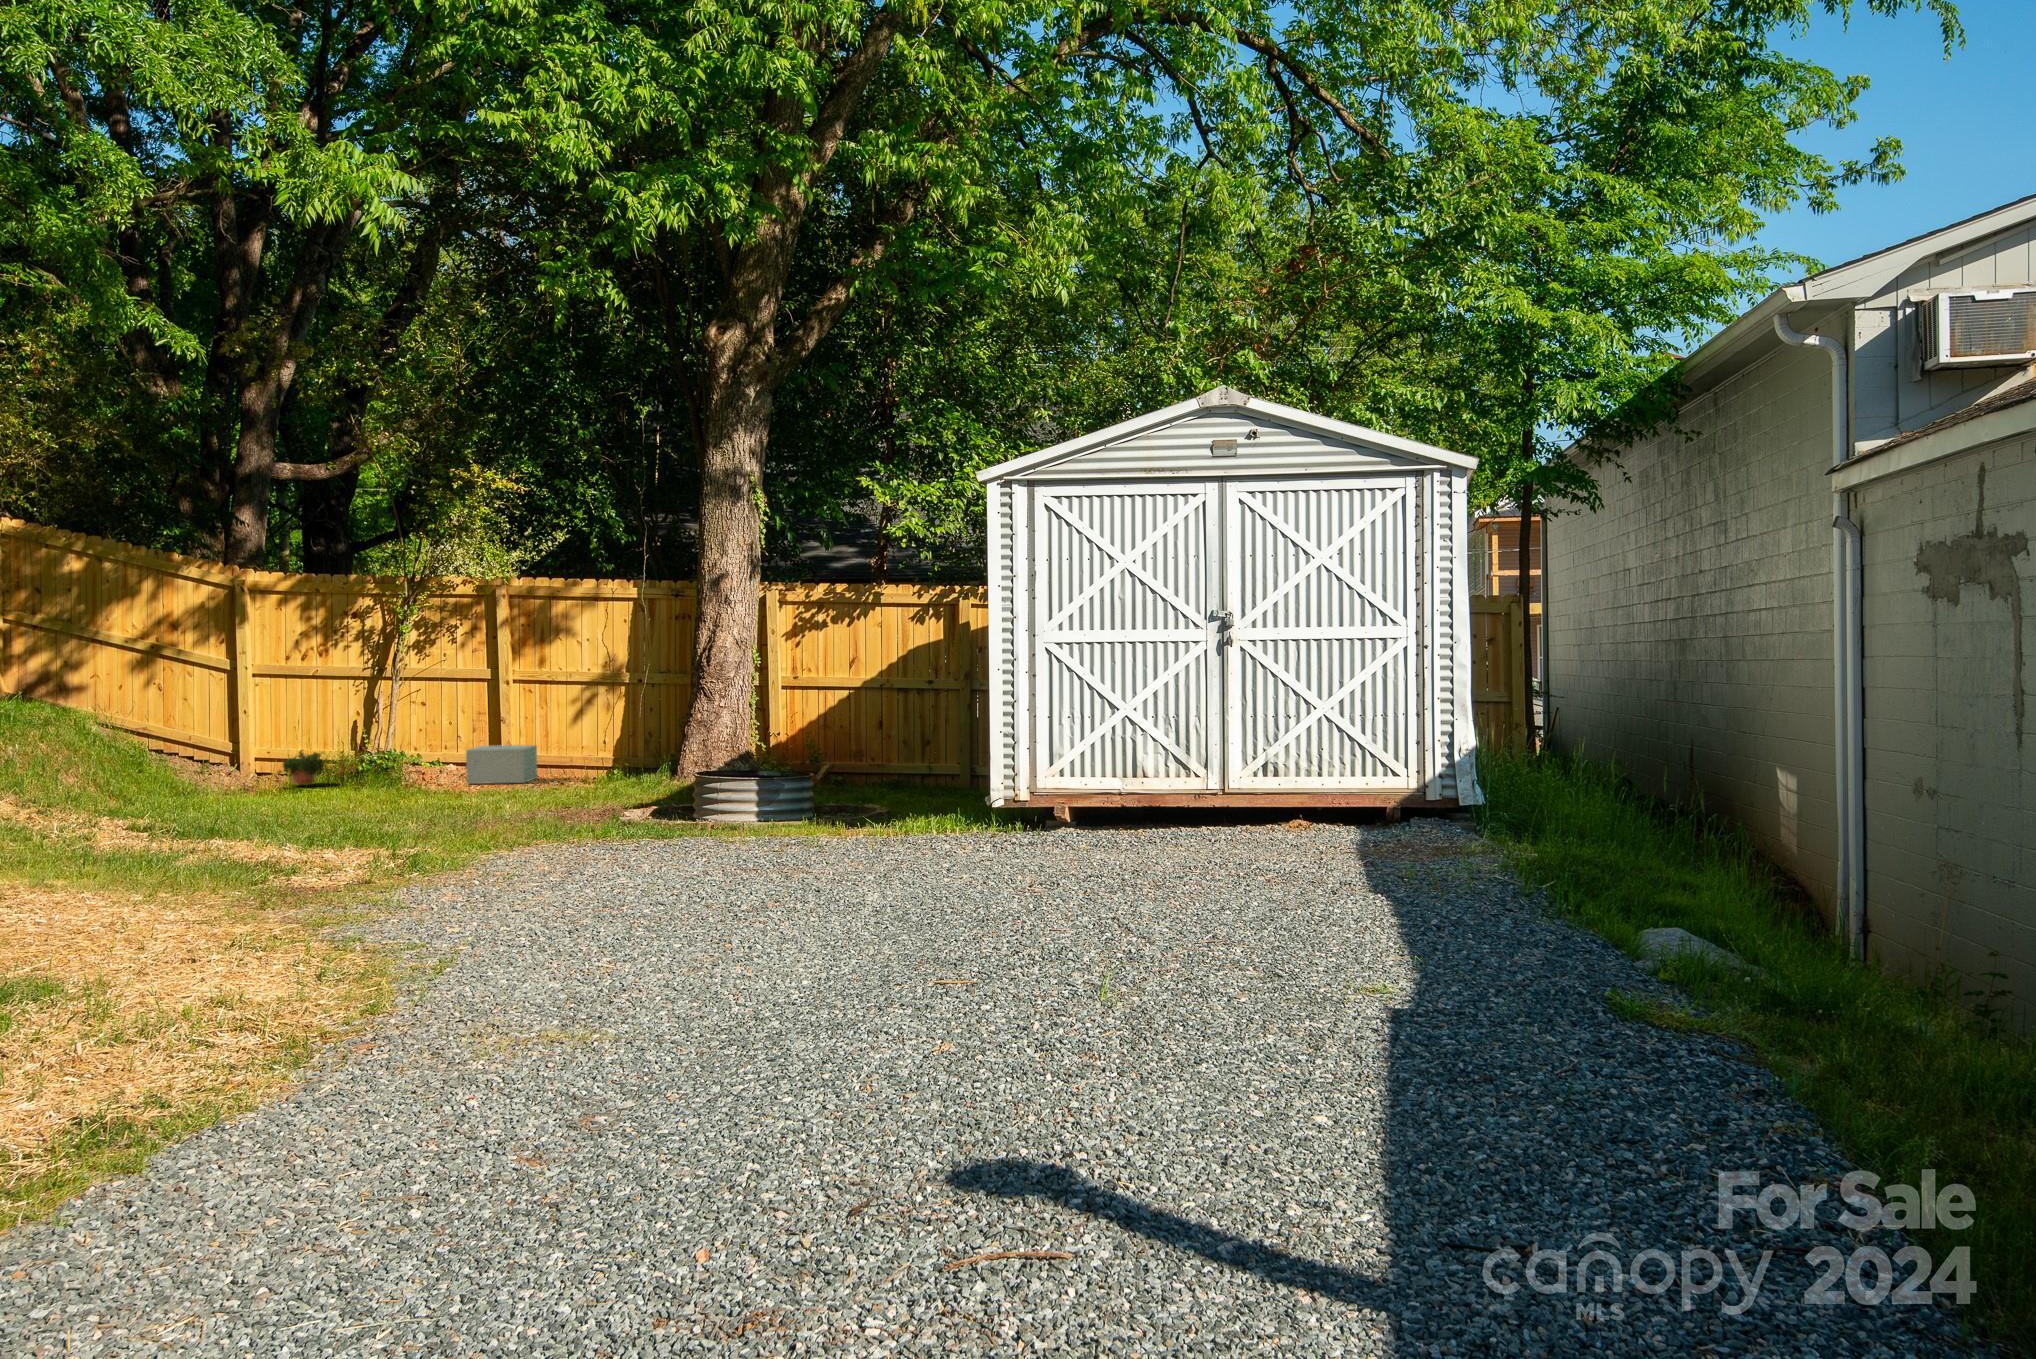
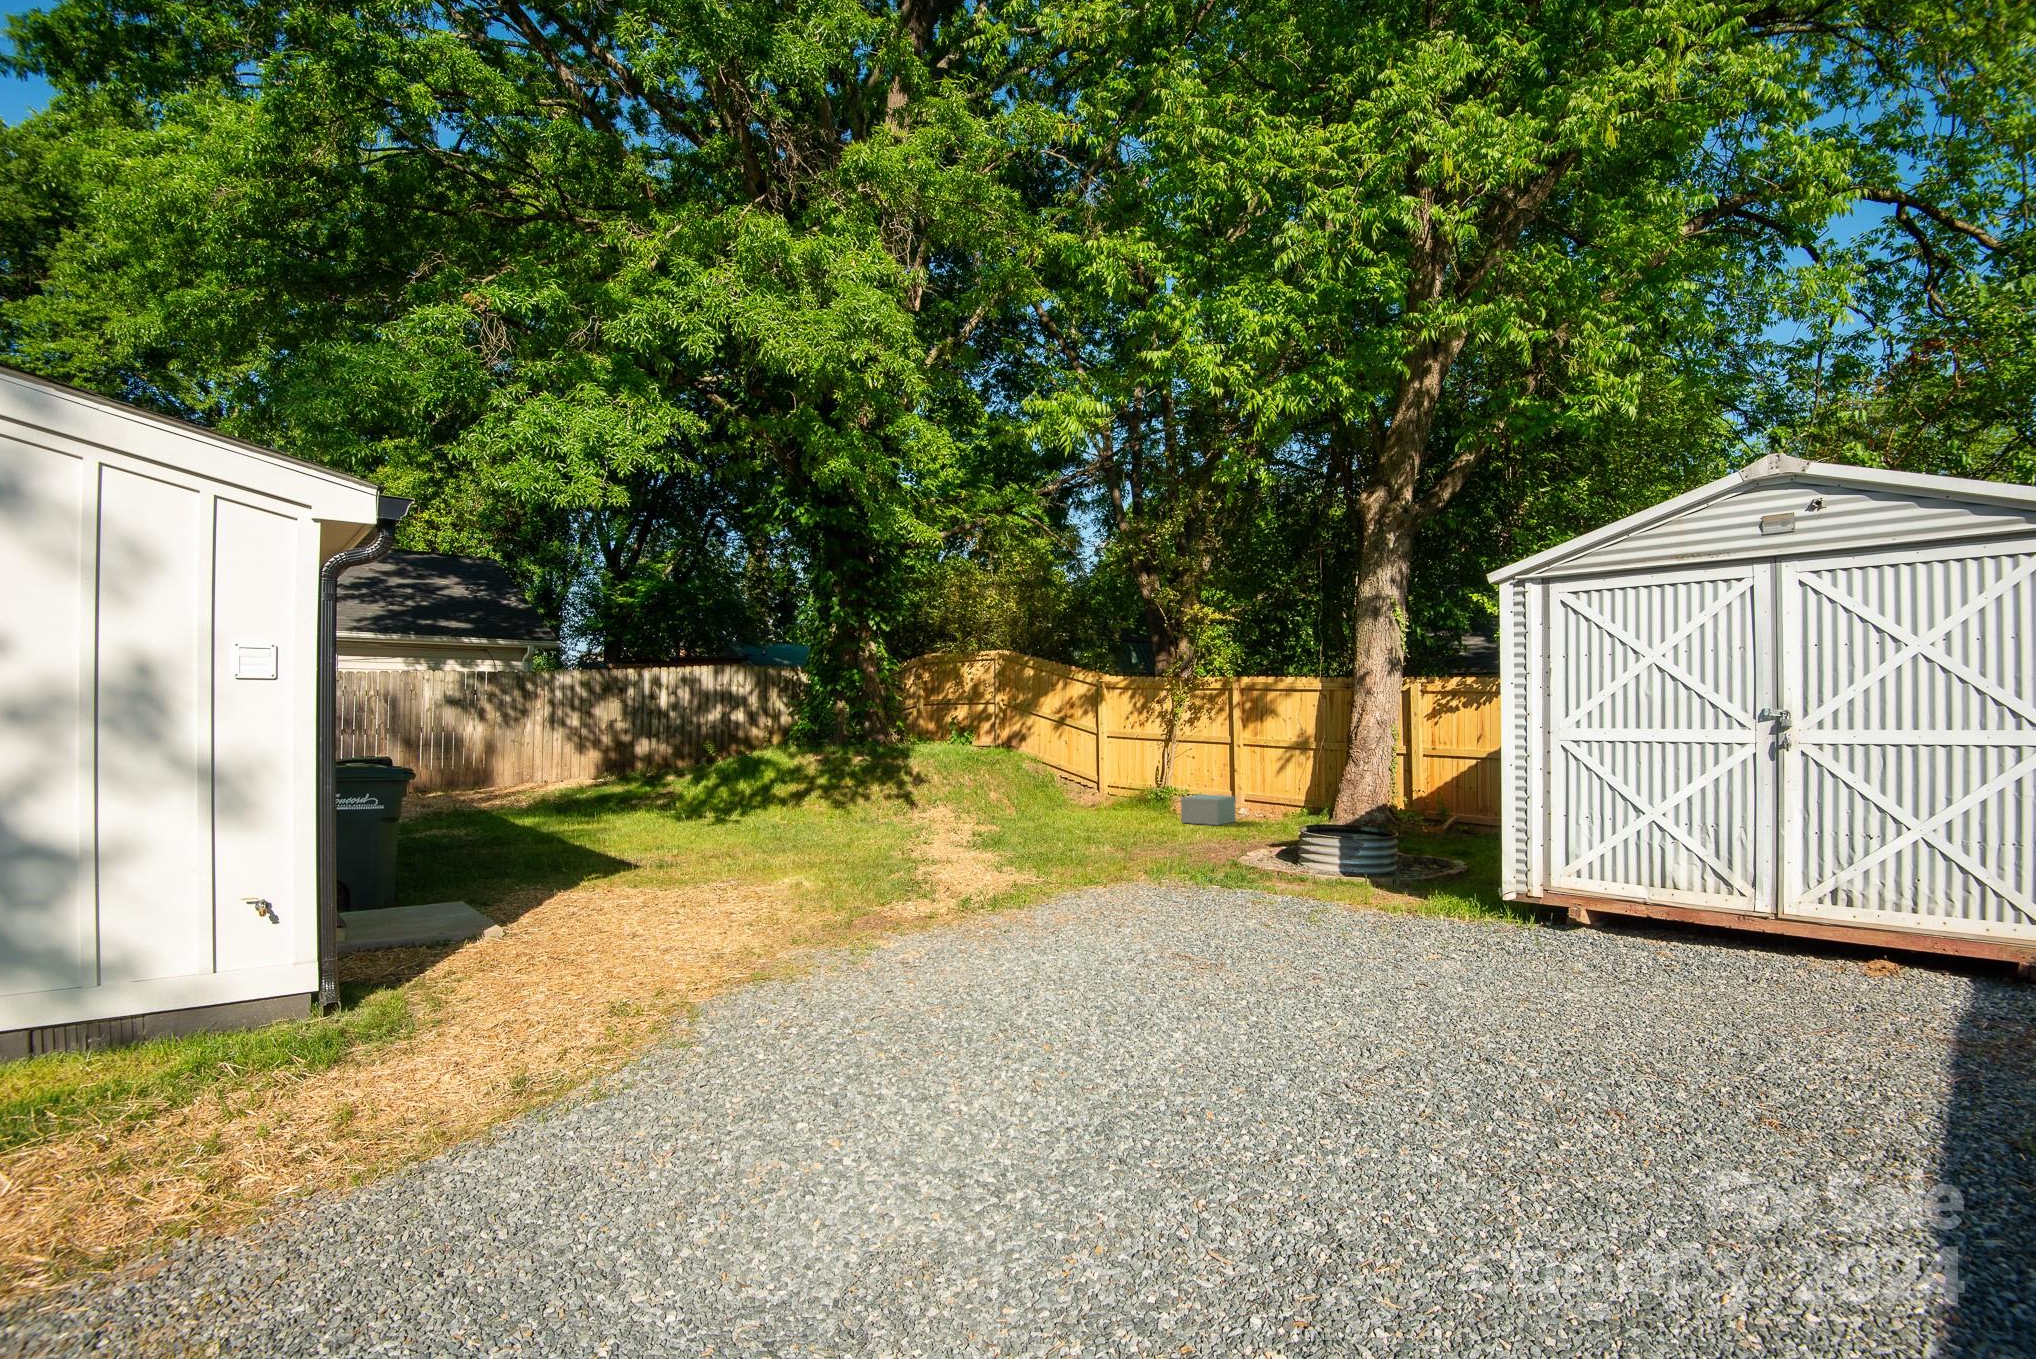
potted plant: present [275,752,329,785] -> none [1069,791,1107,817]

